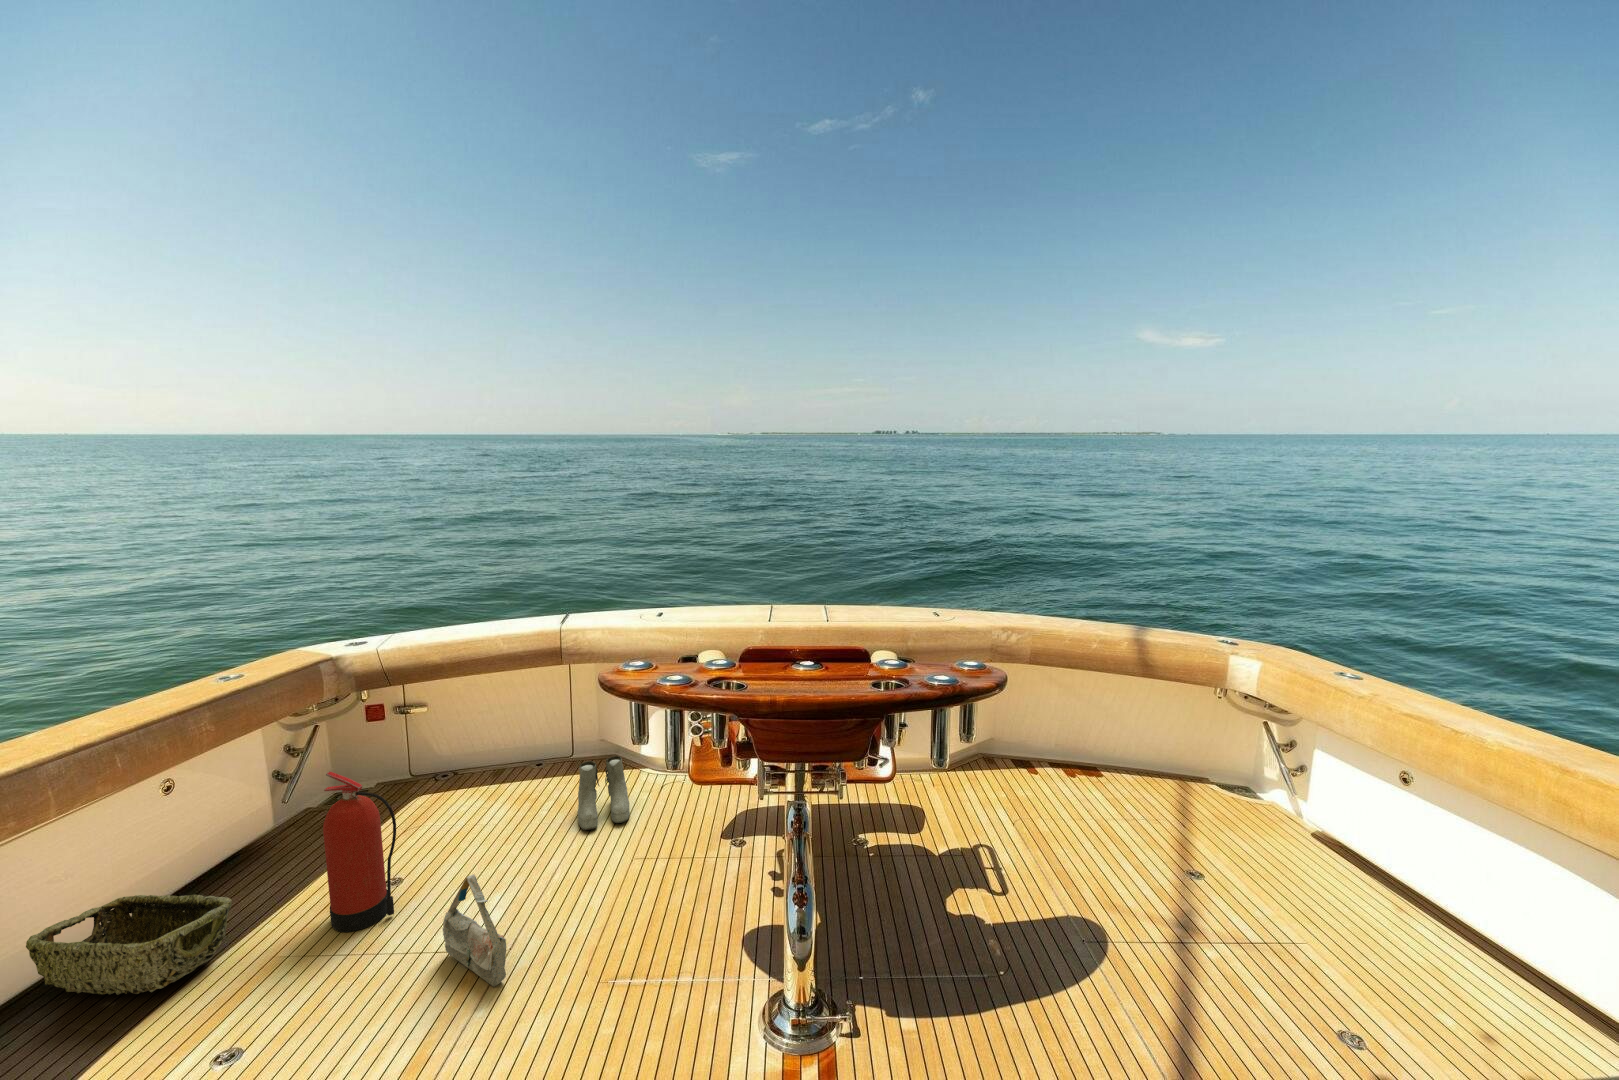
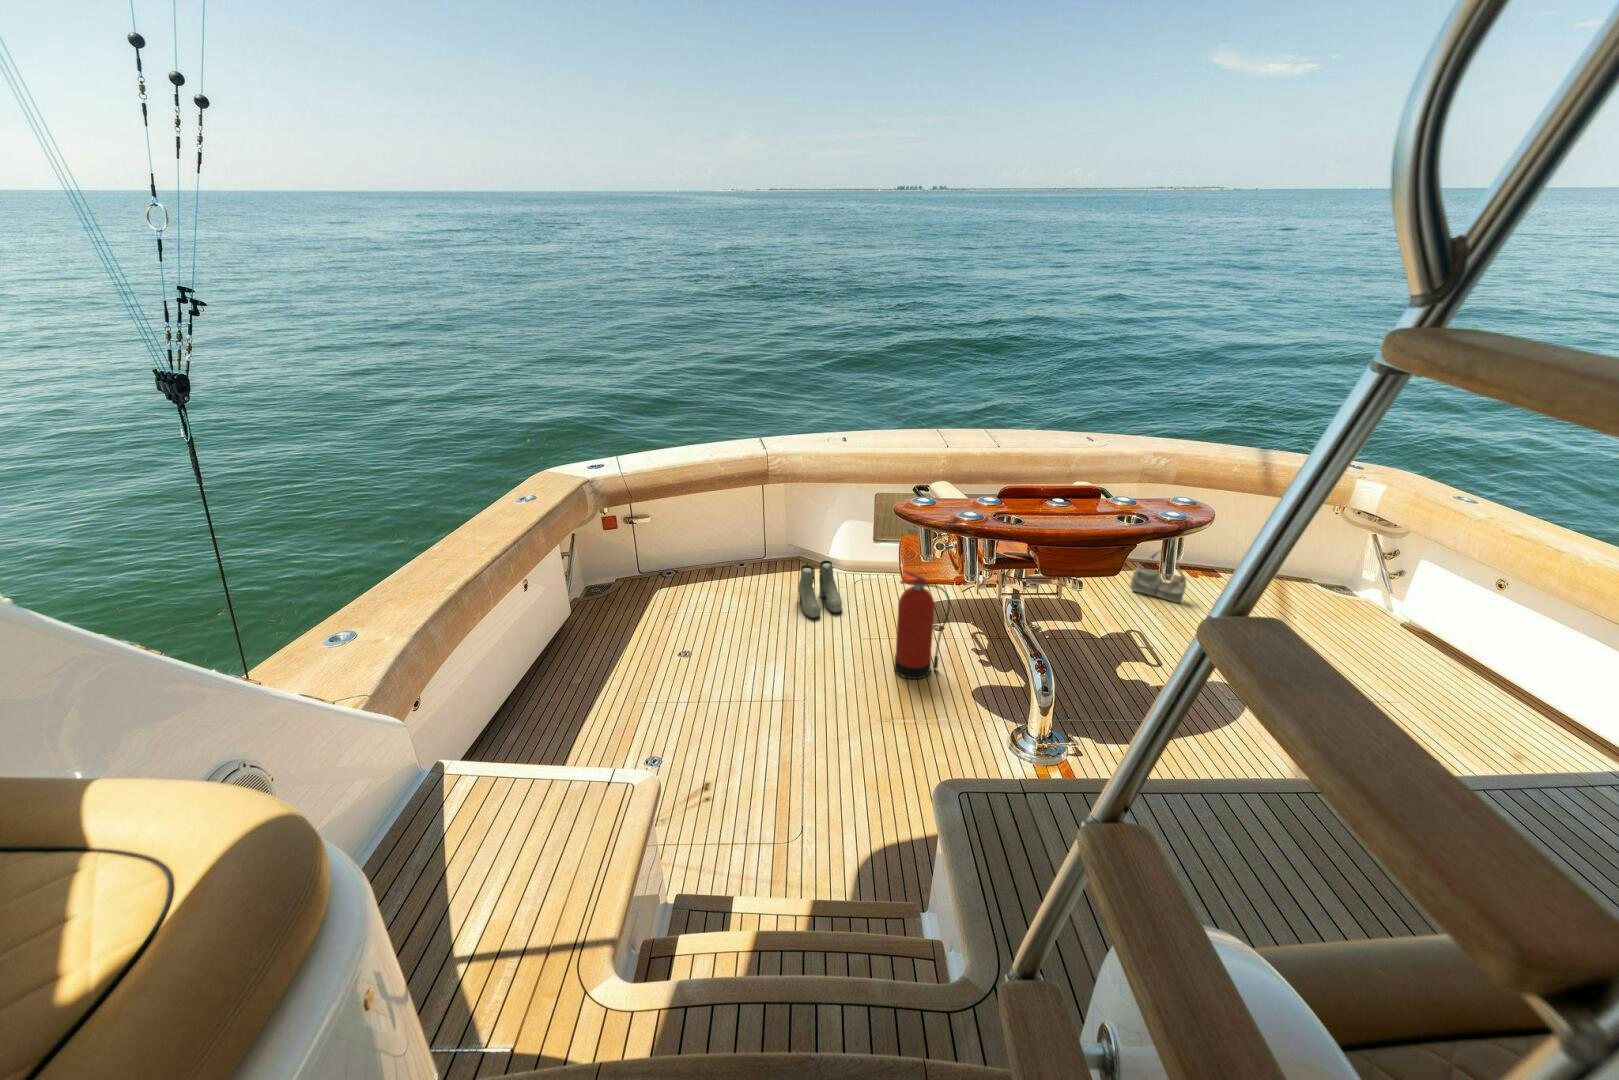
fire extinguisher: present [323,771,396,932] -> present [894,570,950,679]
bag: present [443,874,506,987] -> present [1130,552,1186,603]
woven basket: present [26,895,232,995] -> none [486,665,605,728]

